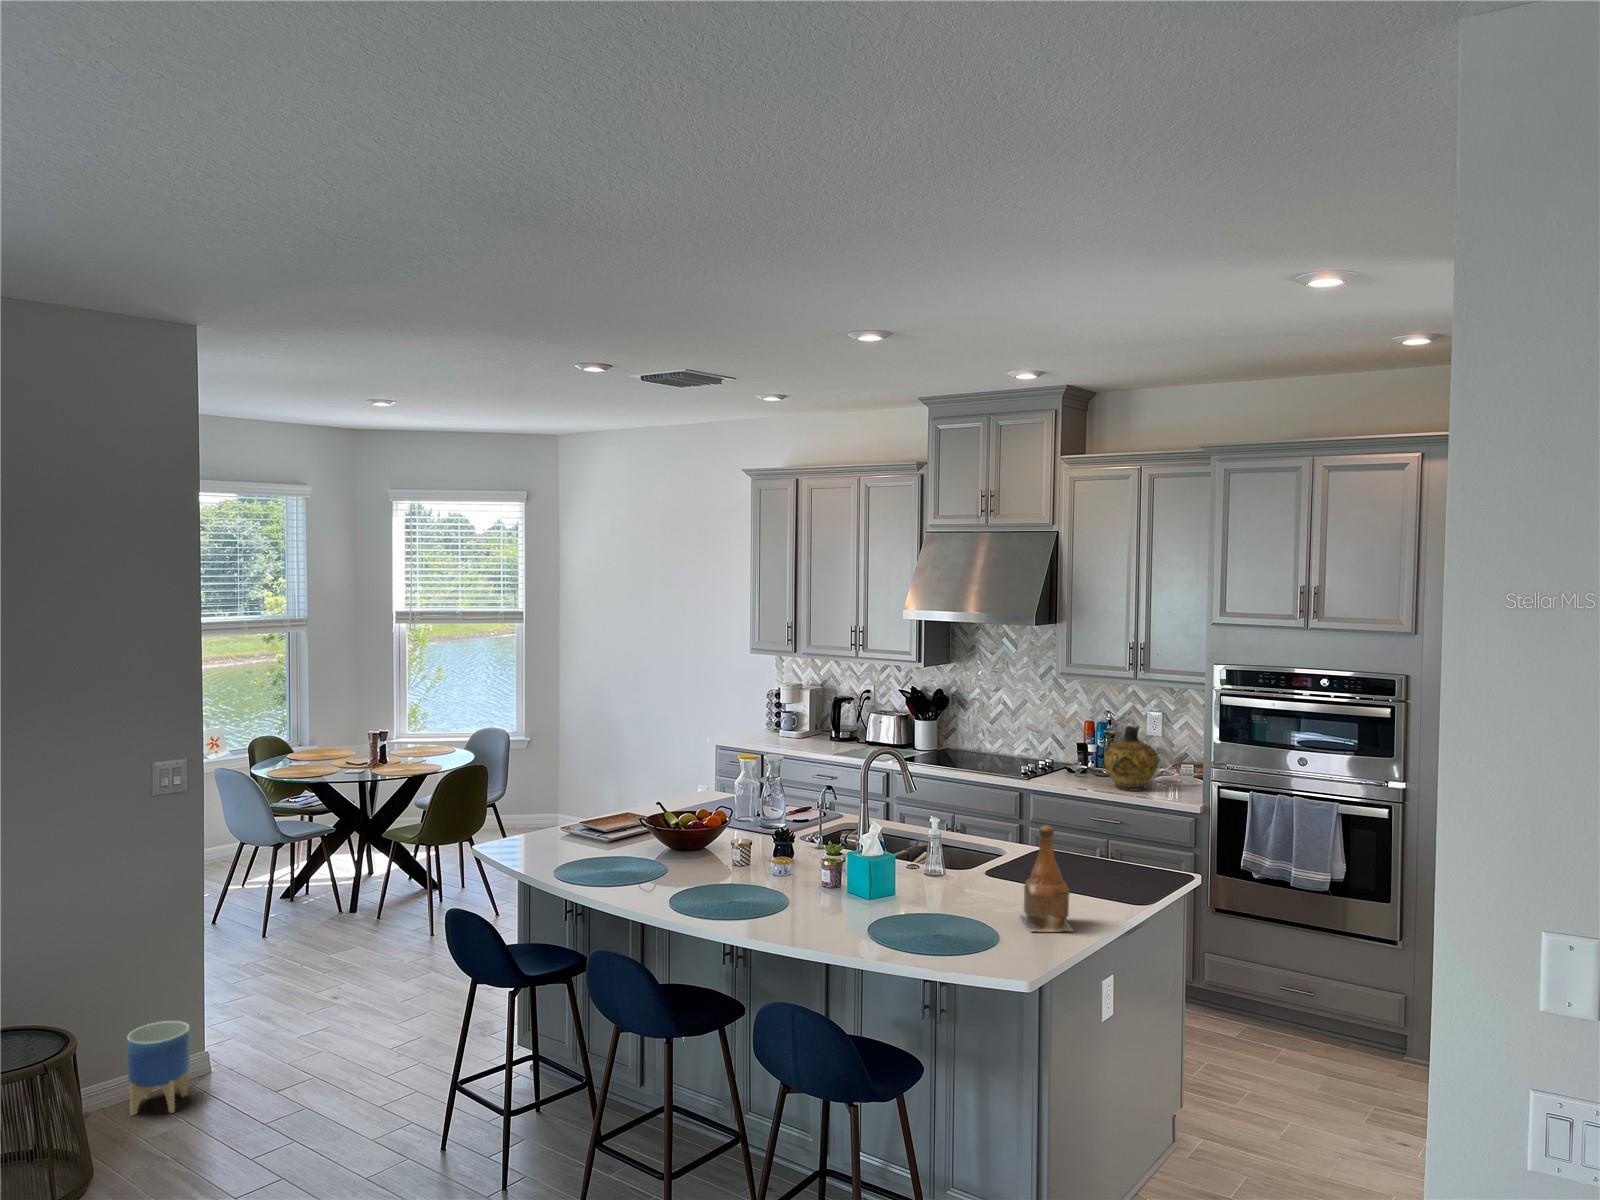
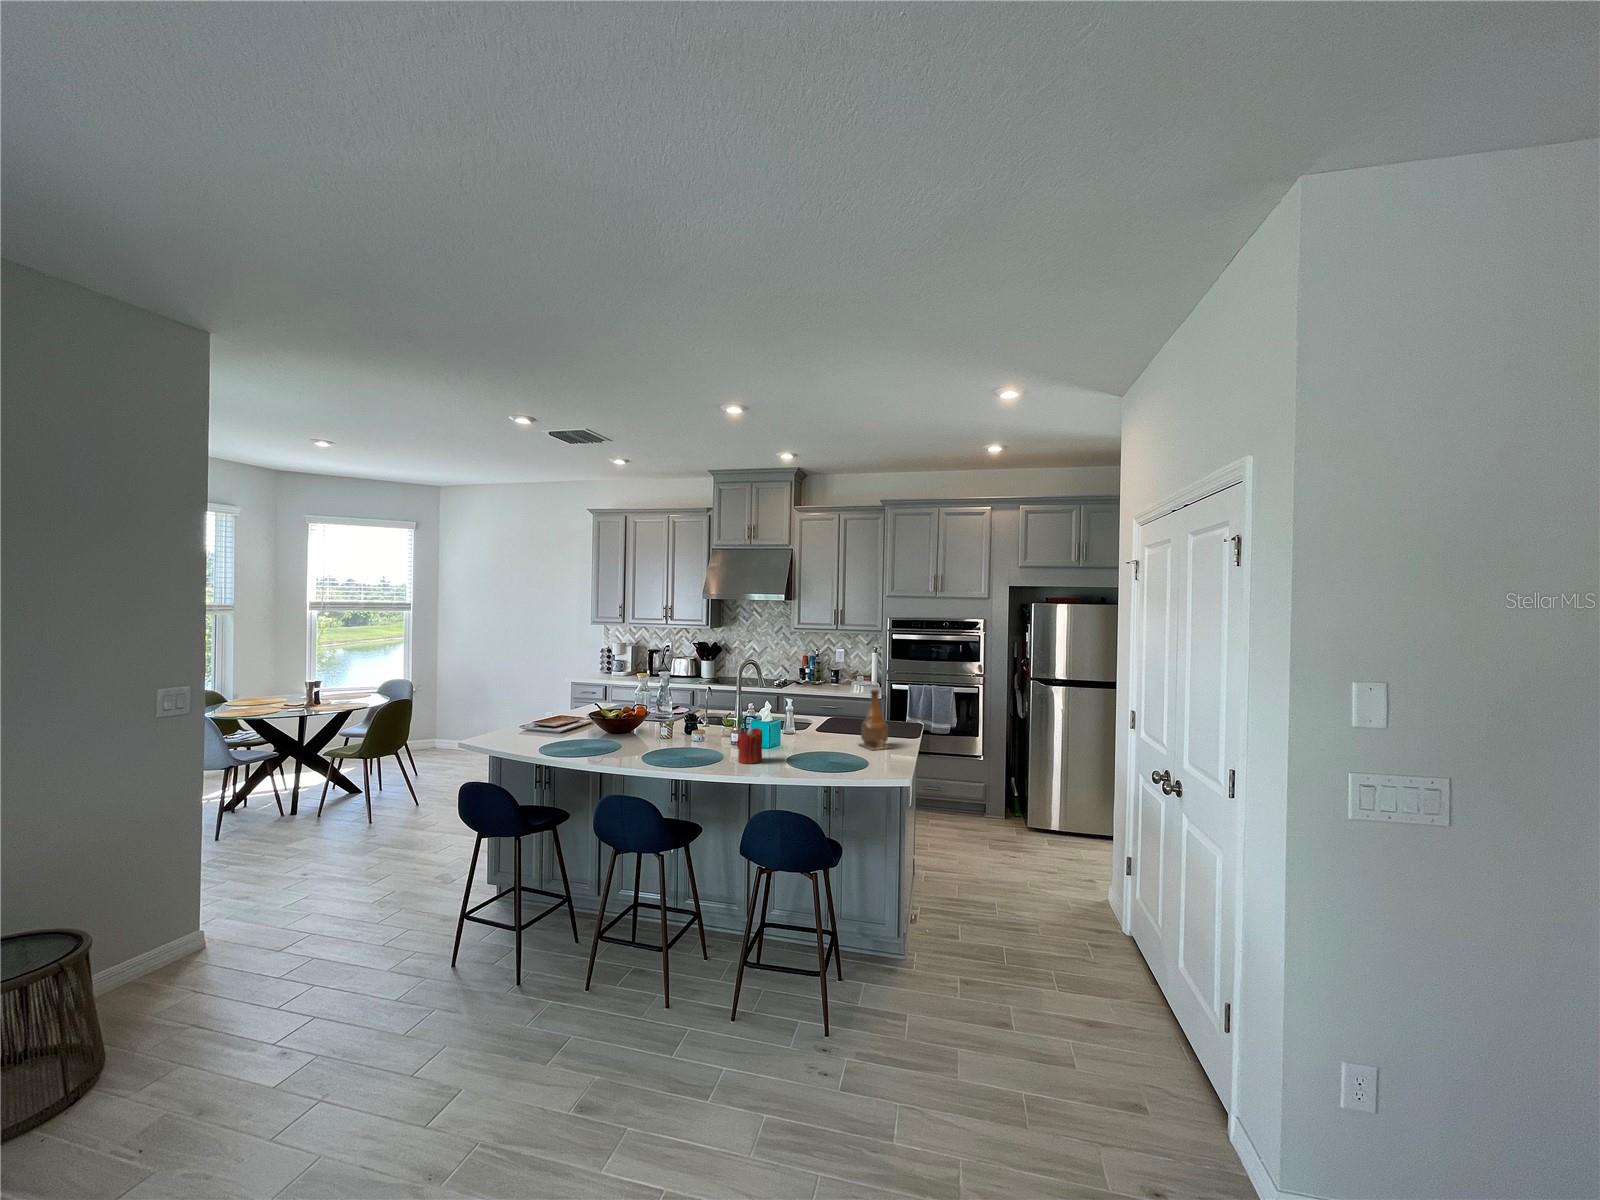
ceramic jug: present [1104,726,1158,791] -> none [823,654,852,690]
candle: none [791,877,831,937] -> present [737,727,762,764]
planter: present [127,1021,190,1116] -> none [132,903,197,990]

